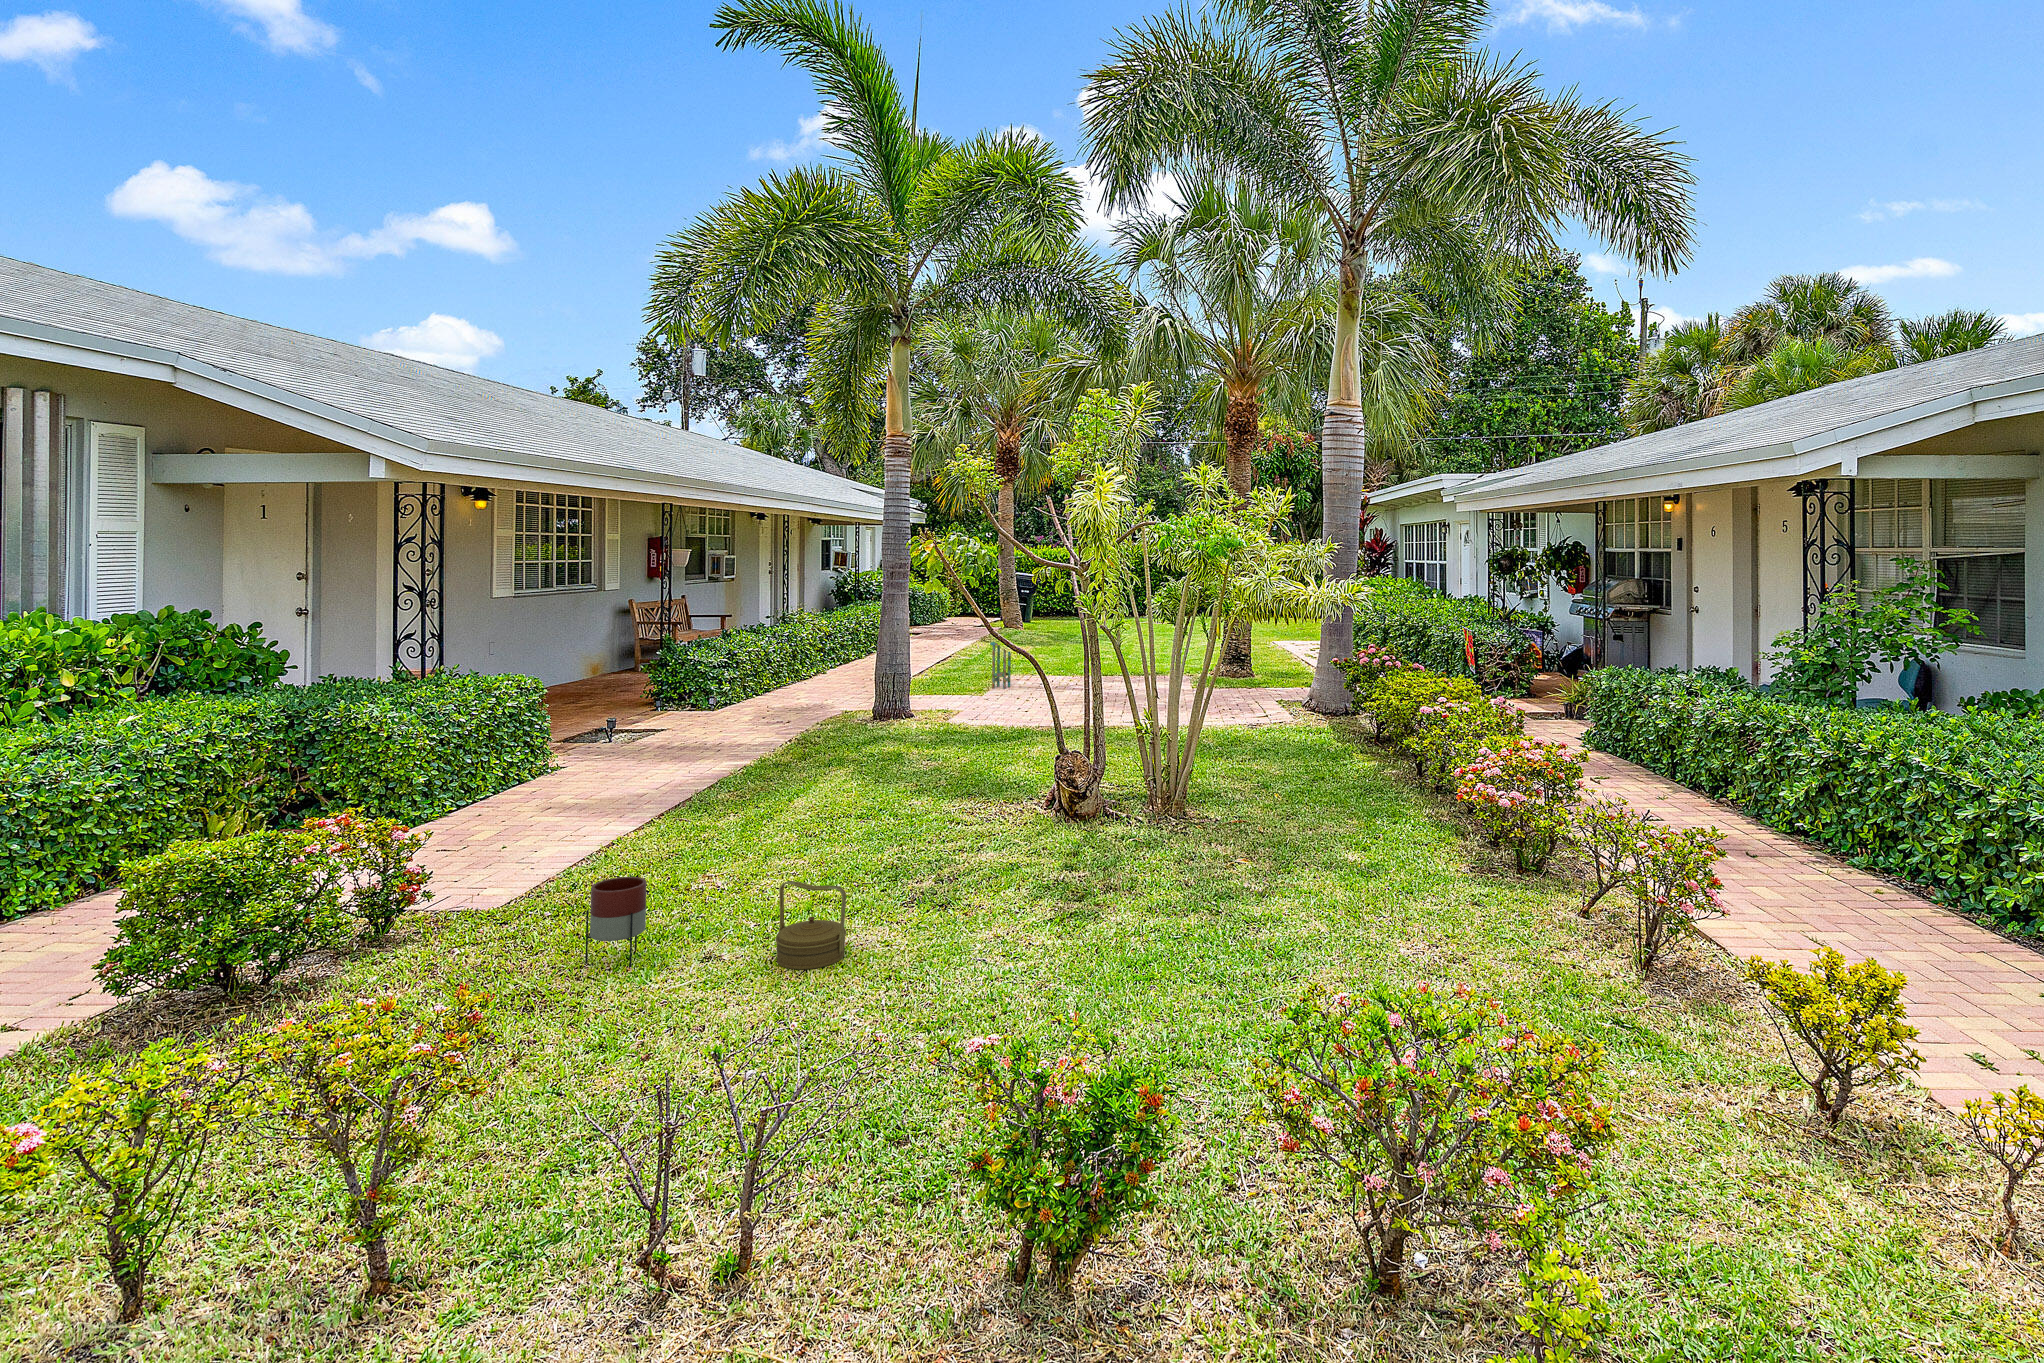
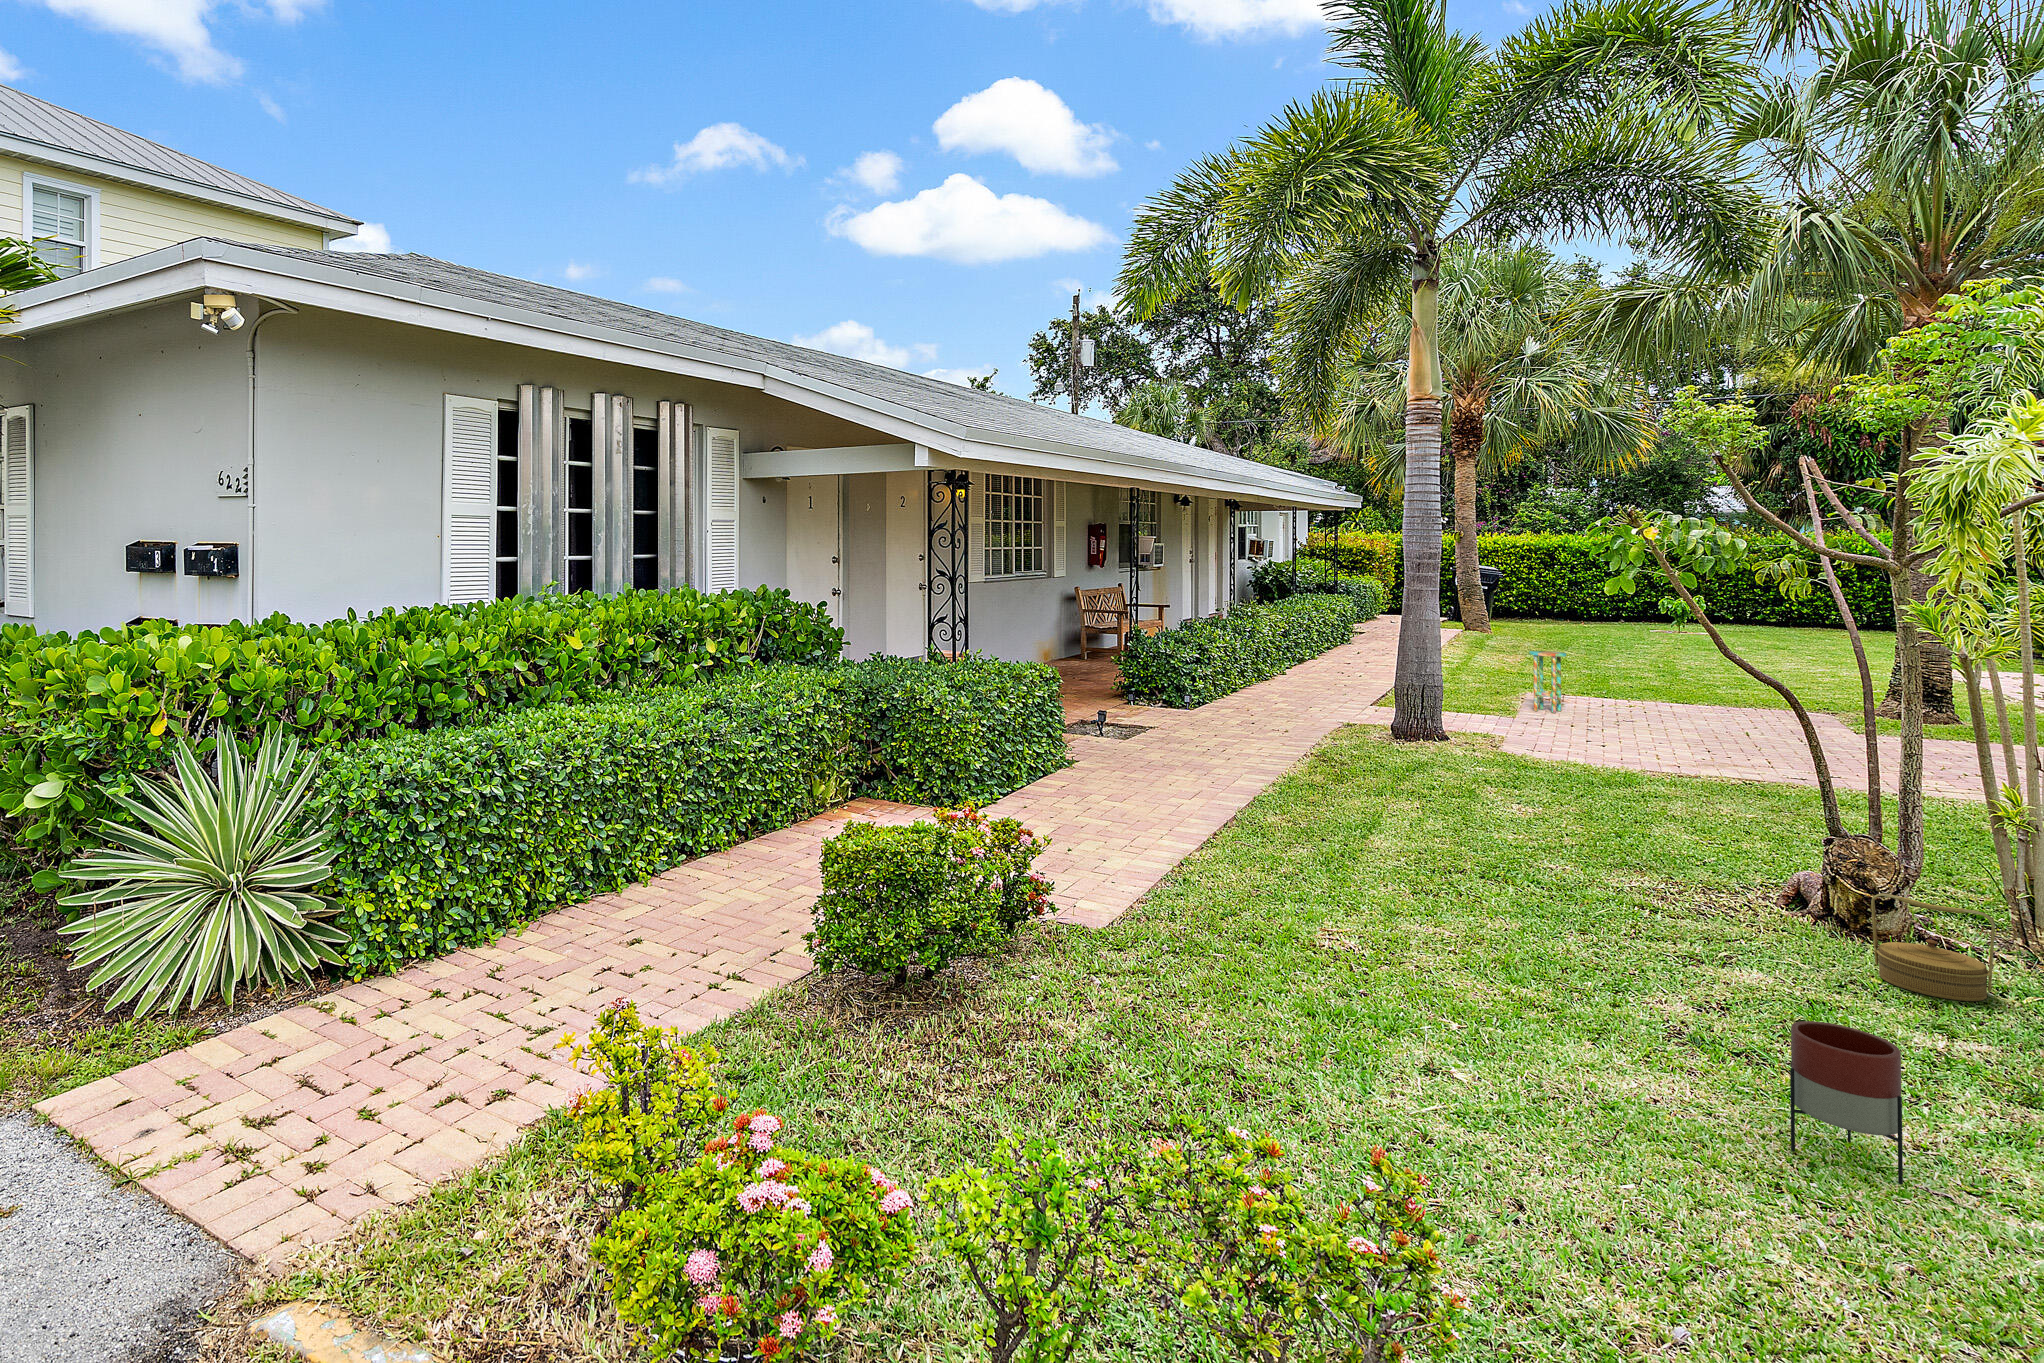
planter: present [585,877,646,967] -> present [1790,1021,1903,1184]
basket: present [775,881,847,969] -> present [1871,893,1995,1001]

